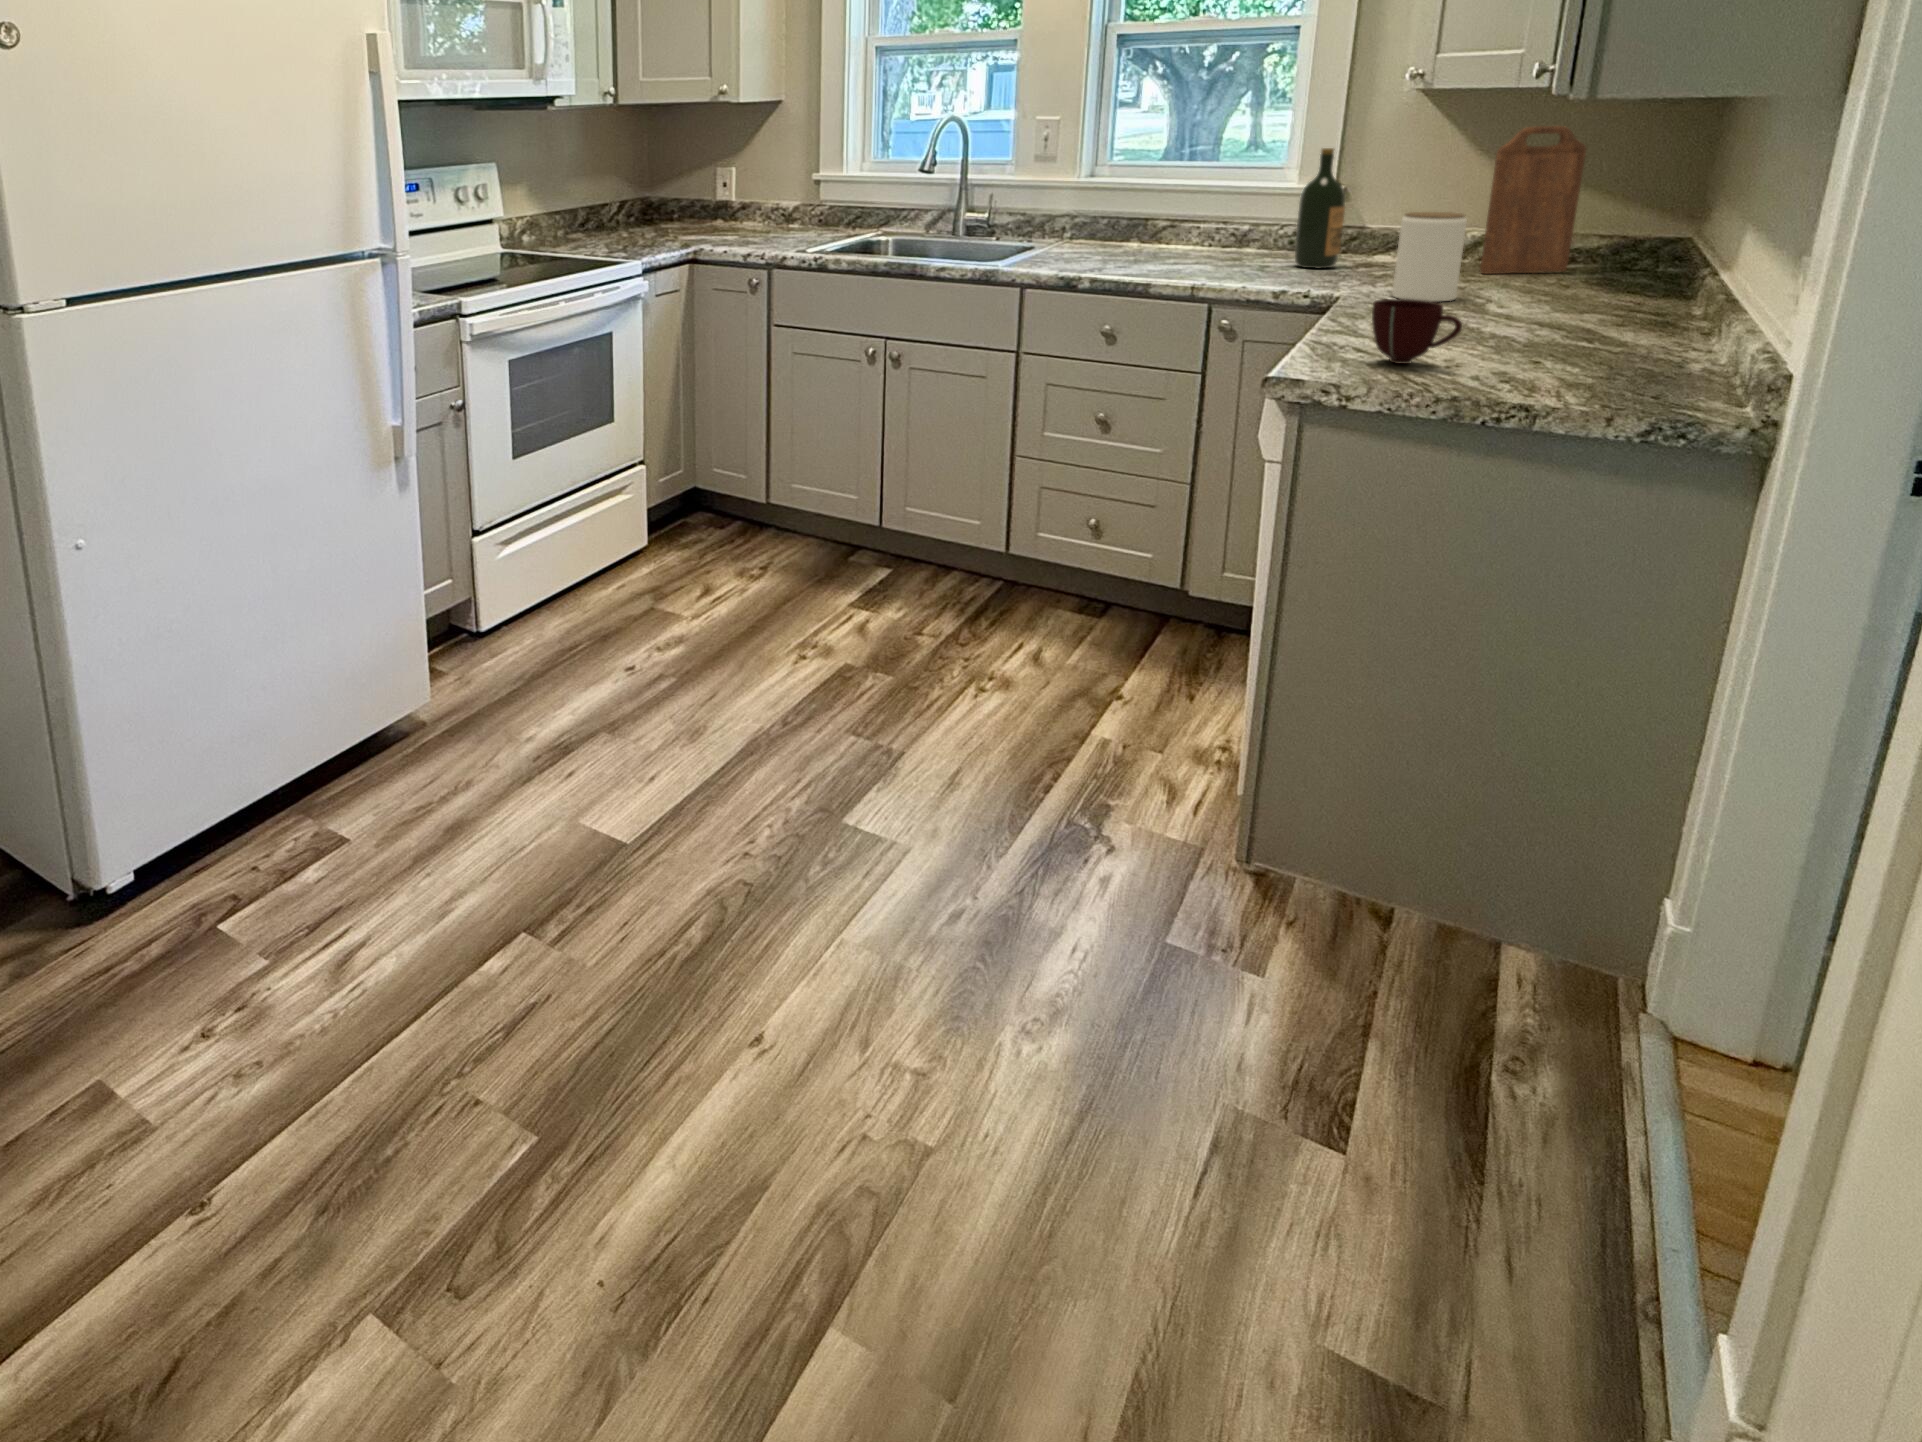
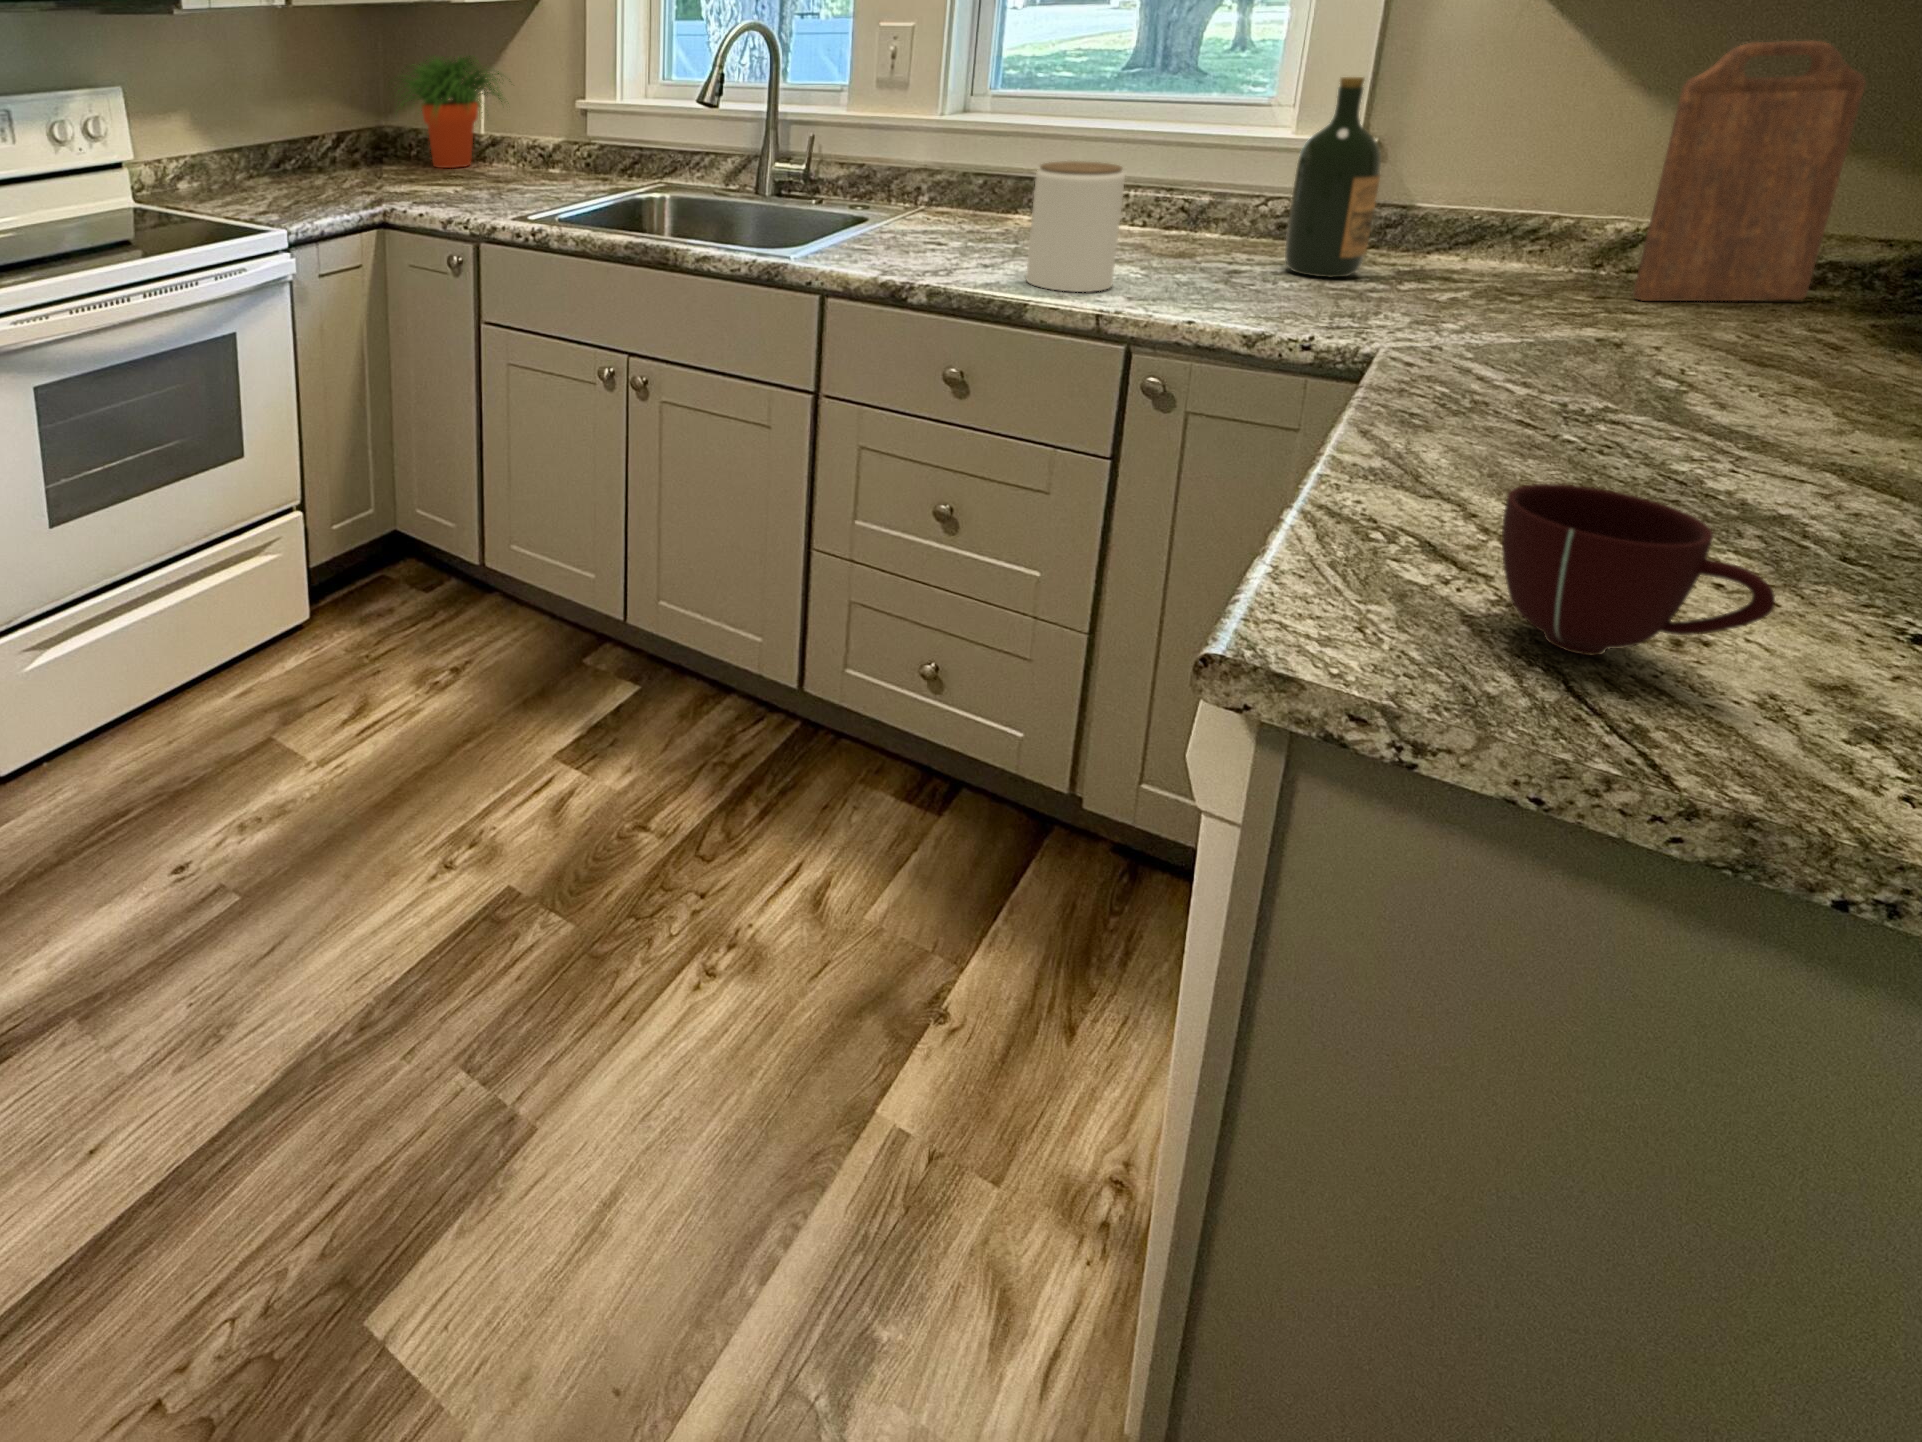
potted plant: none [661,143,758,228] -> present [390,56,510,168]
jar: present [1392,212,1467,301] -> present [1026,161,1125,292]

